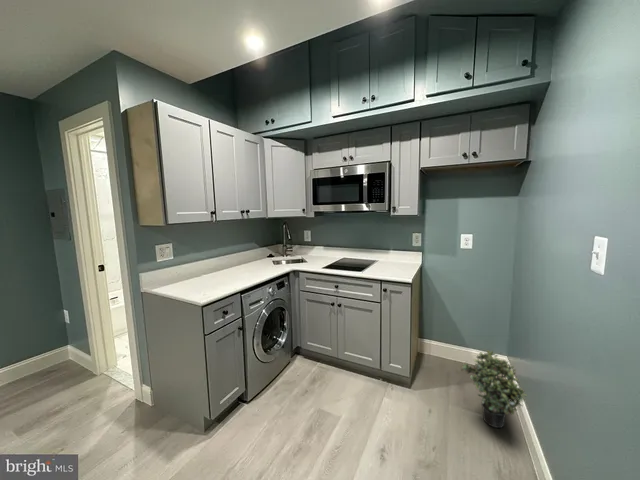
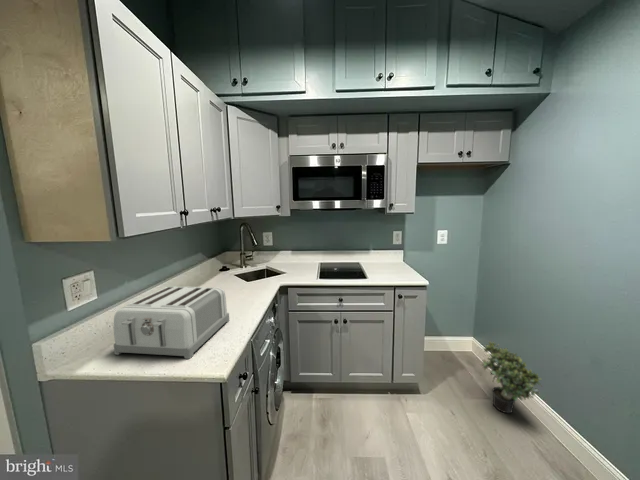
toaster: none [169,257,233,292] -> present [114,286,229,359]

